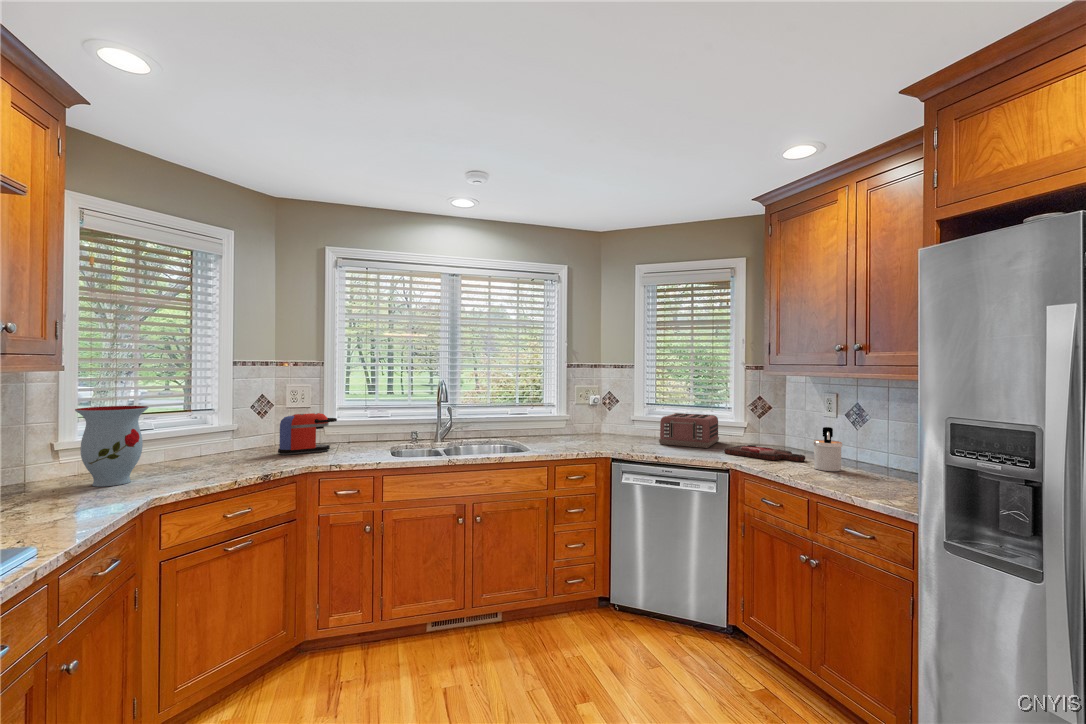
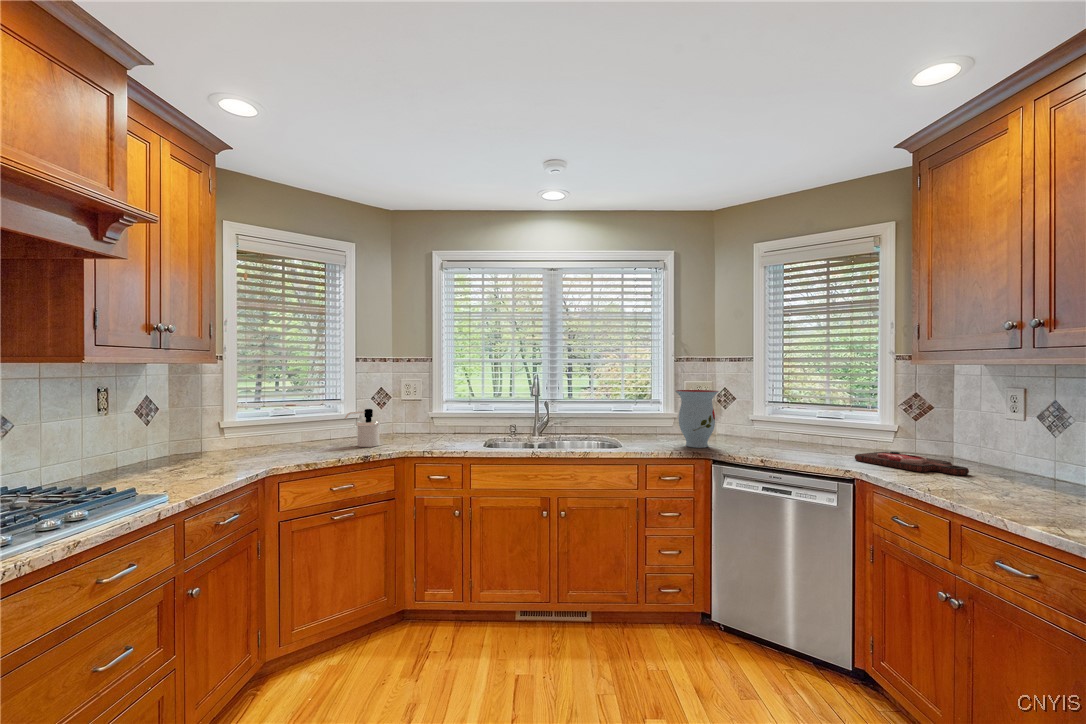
vase: present [75,406,149,487] -> present [675,390,719,448]
coffee maker: present [278,413,337,455] -> none [391,404,442,440]
toaster: present [659,413,719,448] -> none [776,412,858,453]
soap dispenser: present [813,427,842,471] -> present [345,409,380,447]

